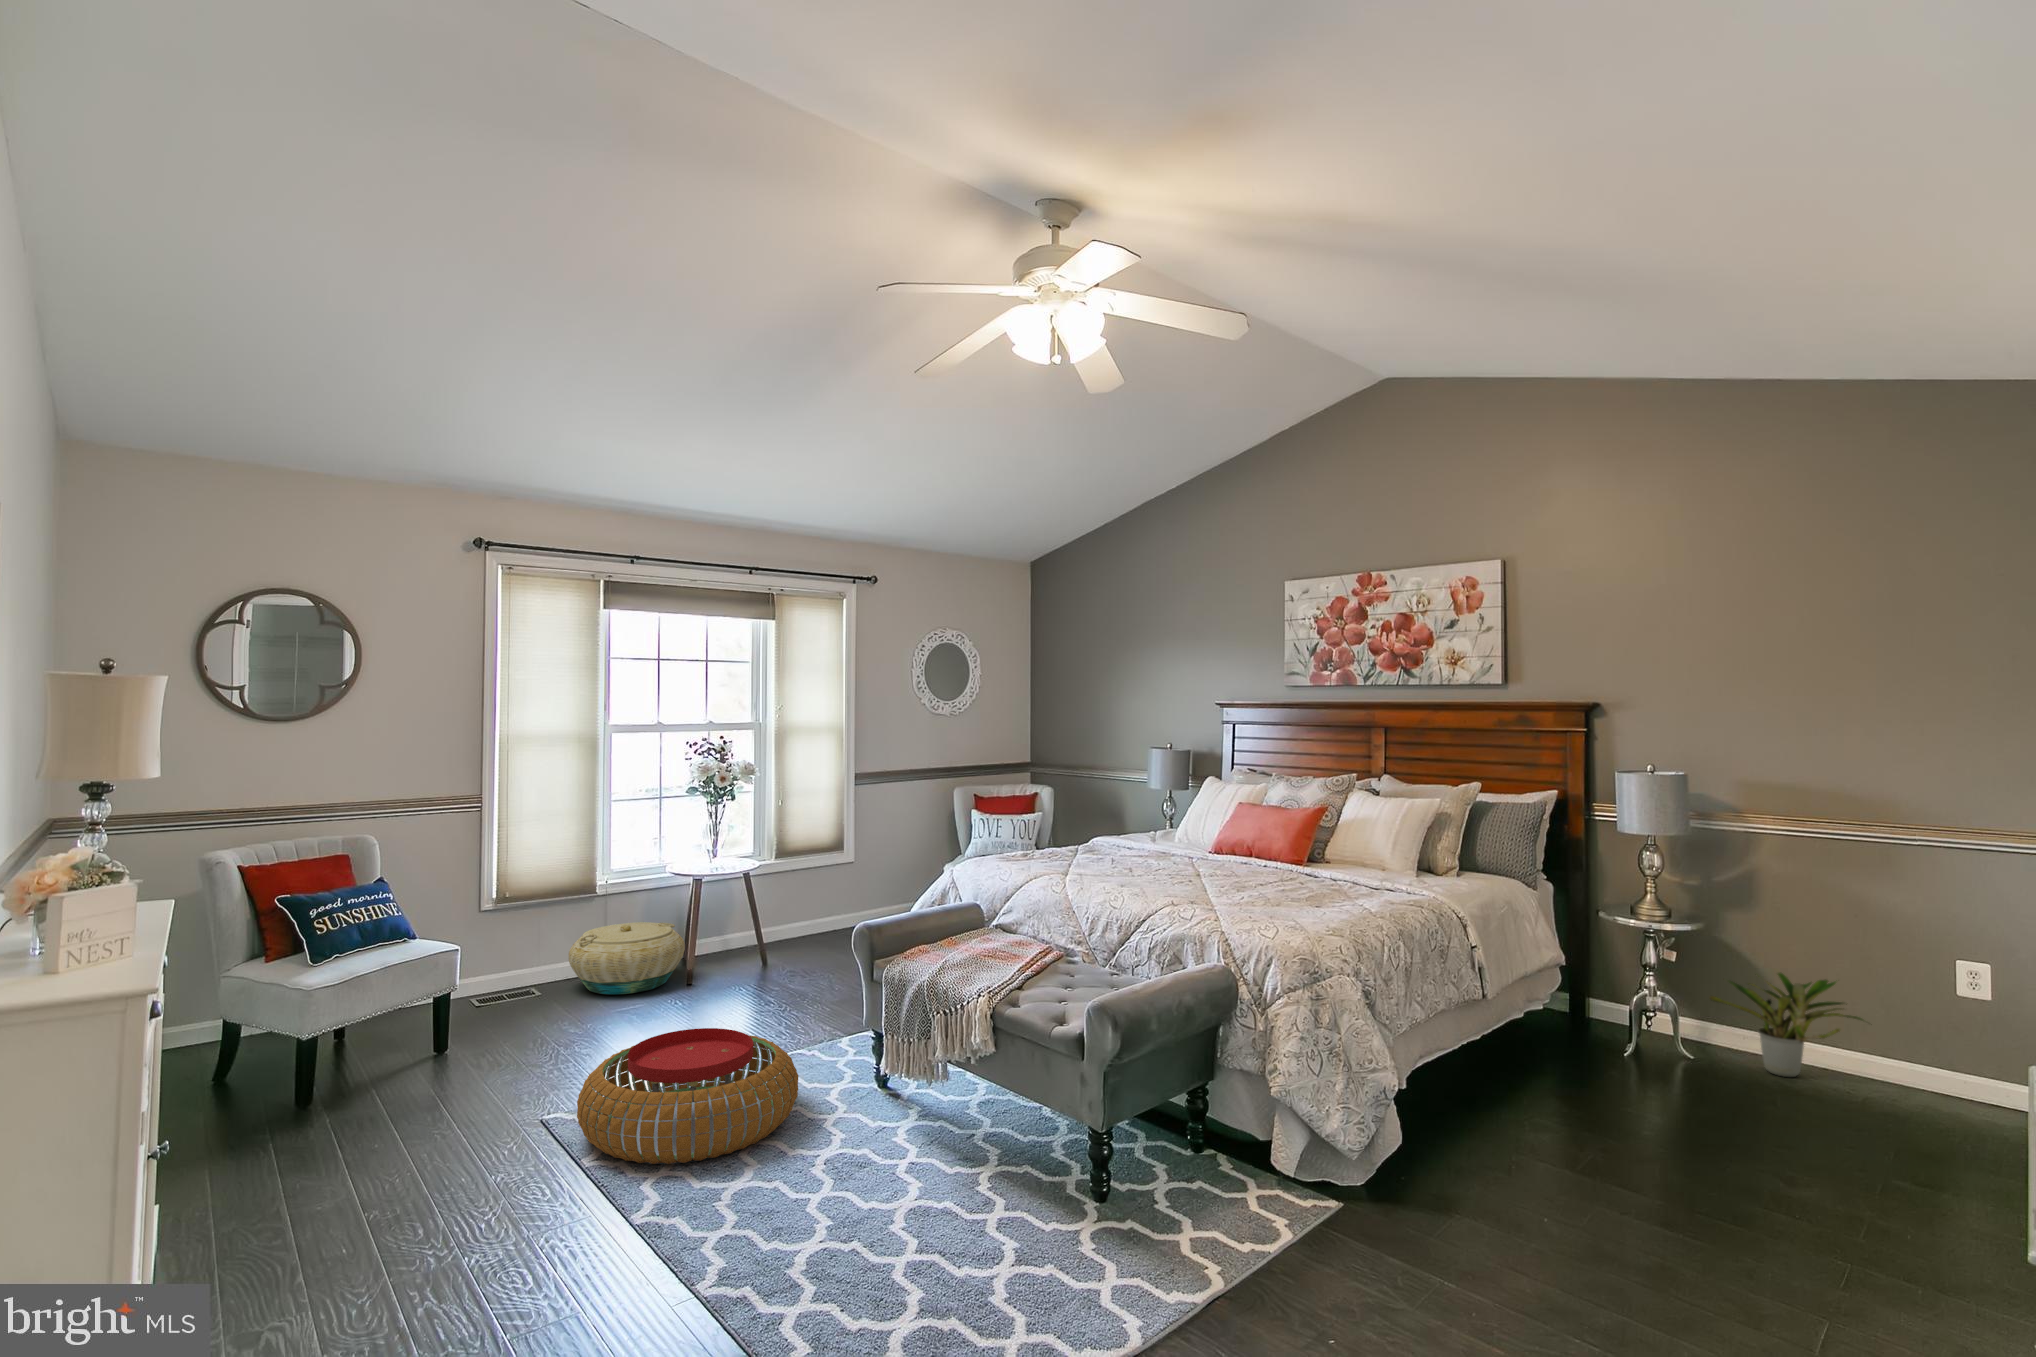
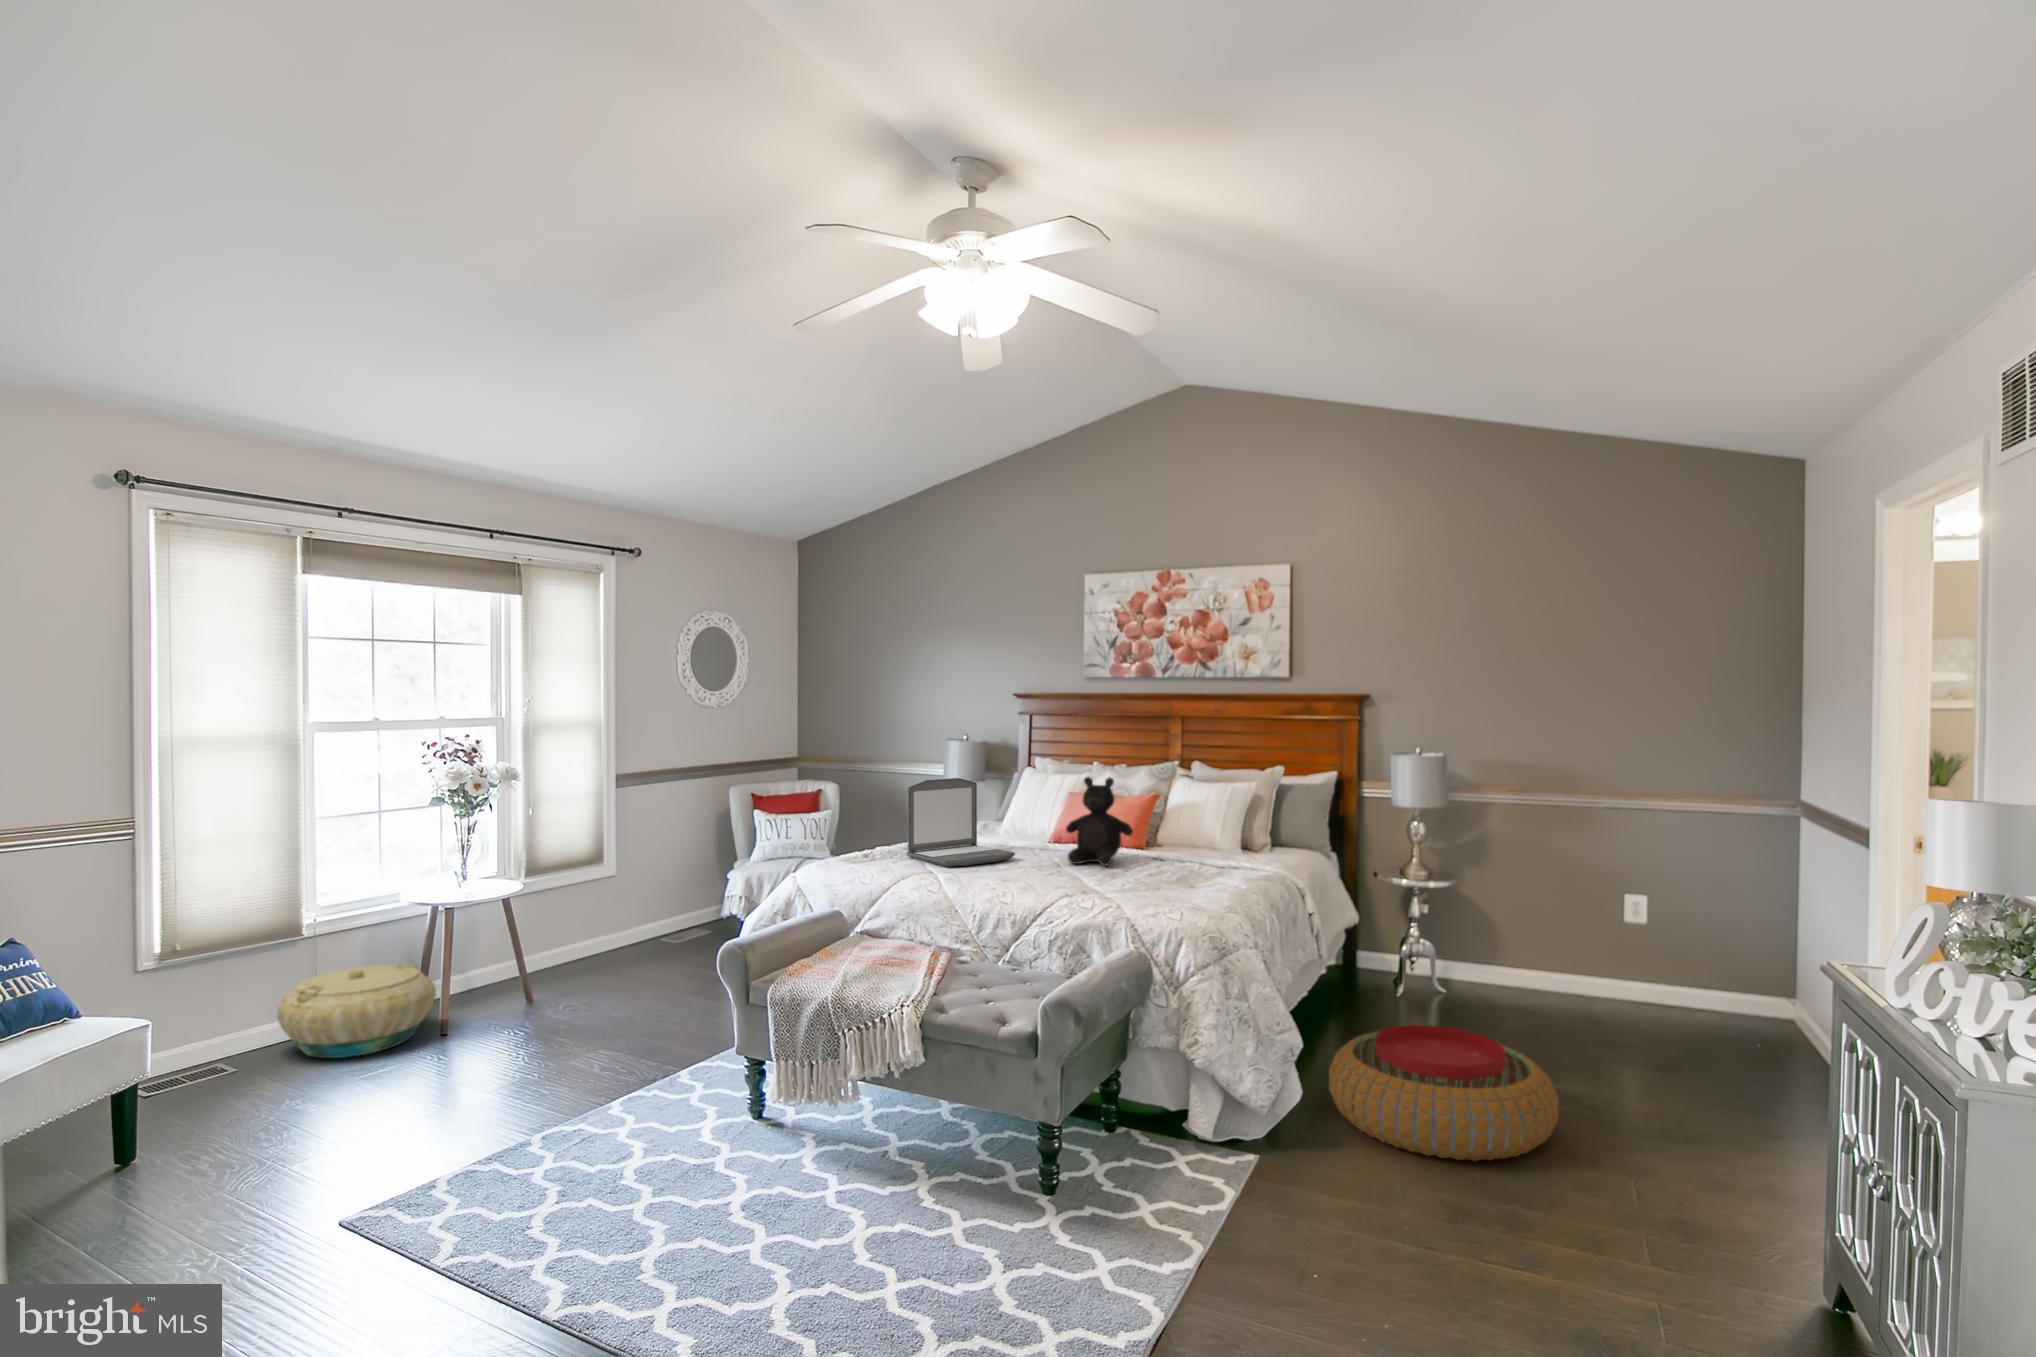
laptop: none [1058,784,1160,870] -> present [906,778,1015,867]
teddy bear: none [1209,787,1280,879] -> present [1066,777,1133,866]
potted plant: present [1709,973,1863,1077] -> none [1469,917,1585,1003]
pouf: present [577,1028,798,1164] -> present [1329,1025,1559,1161]

